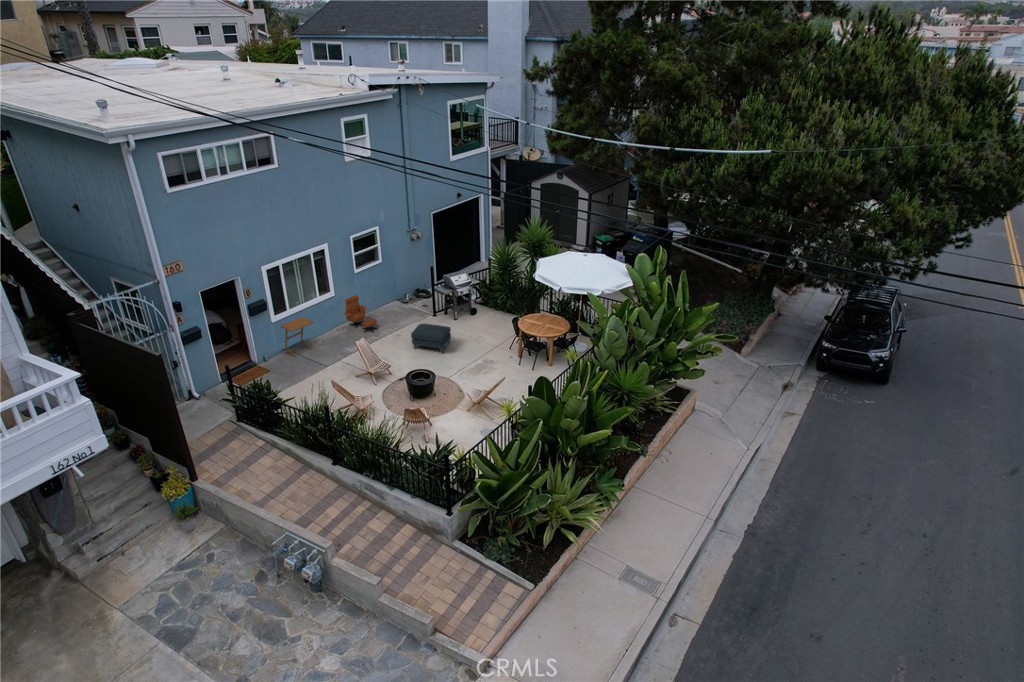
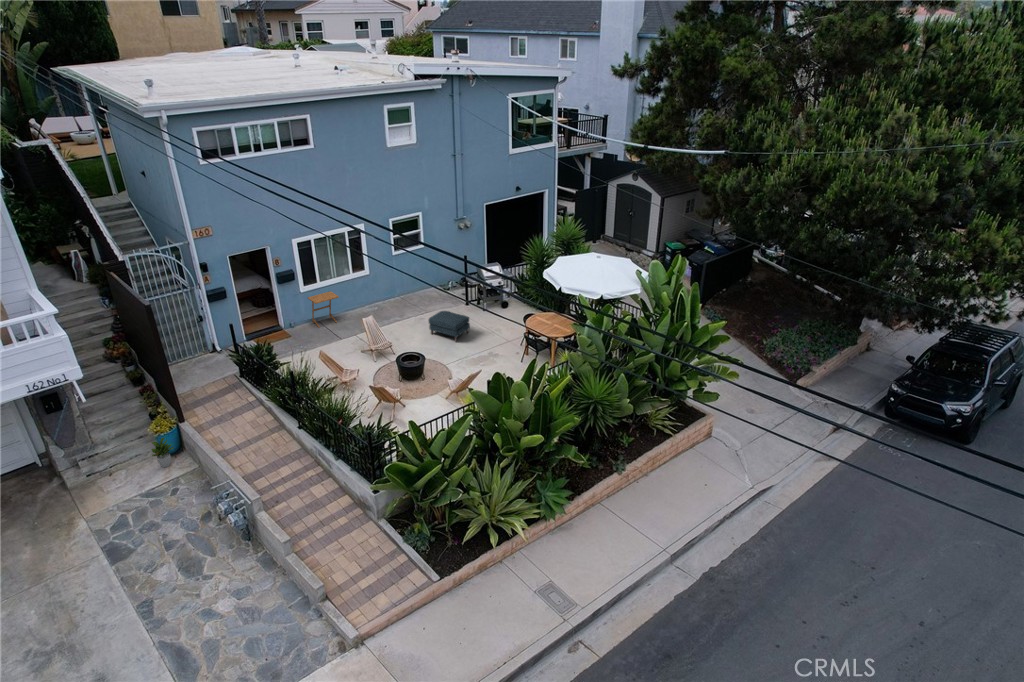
lounge chair: present [344,295,377,332] -> none [377,277,407,315]

